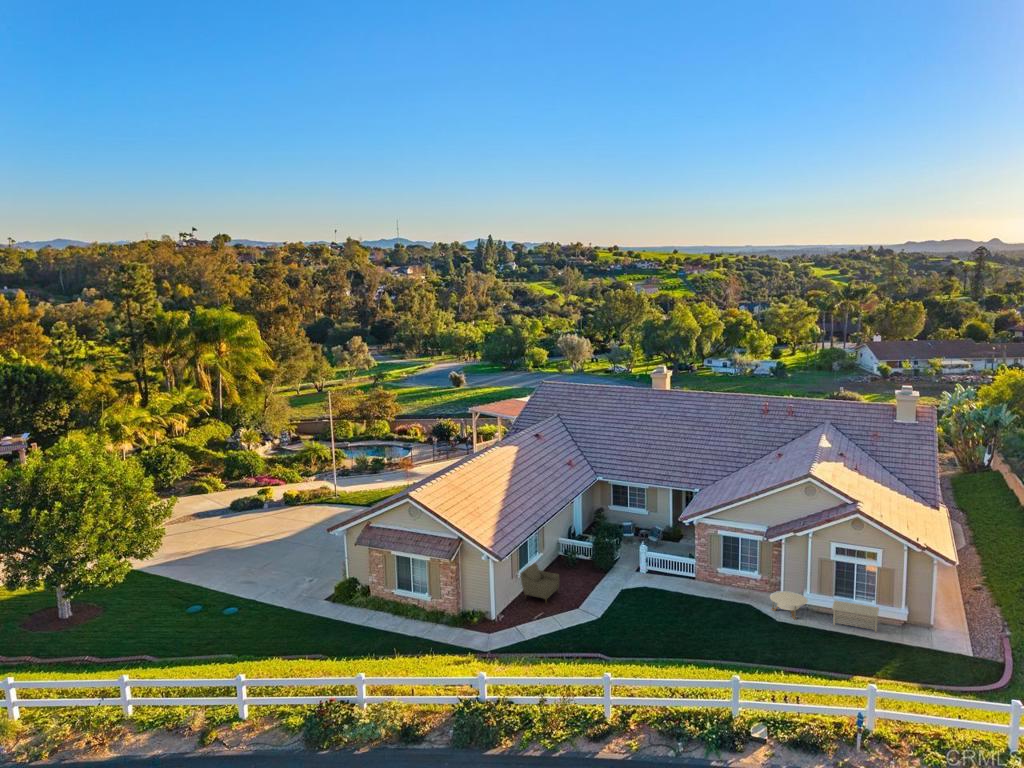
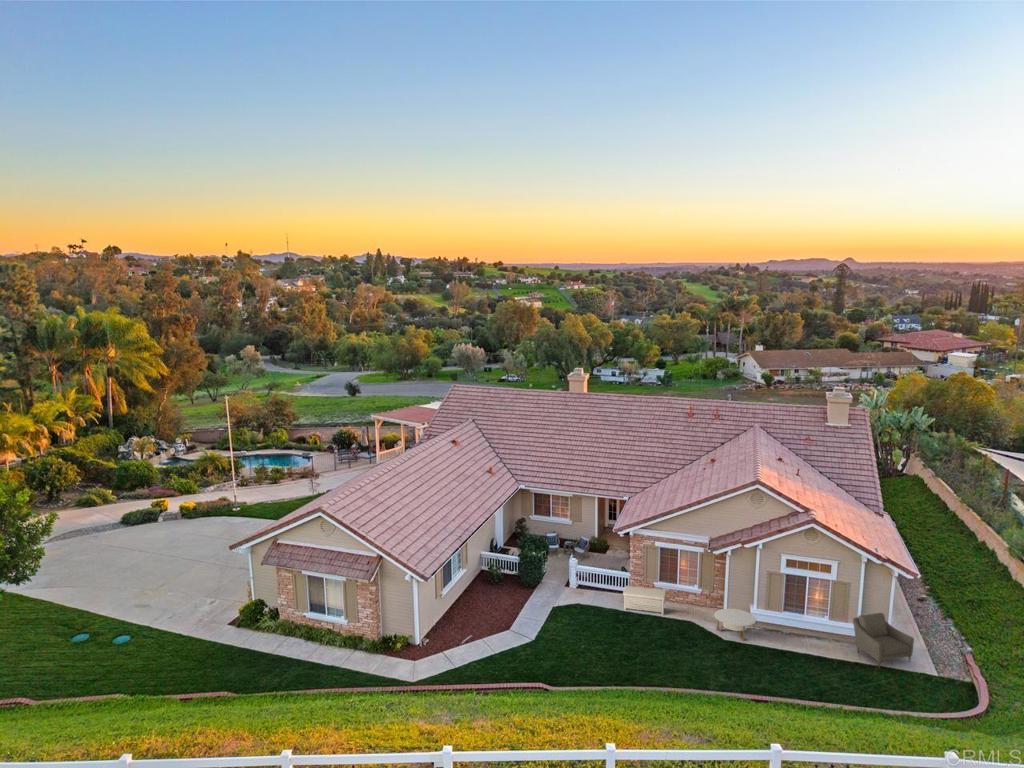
chair: present [520,563,559,602] -> present [853,613,914,667]
storage bench: present [832,600,879,632] -> present [623,586,666,615]

